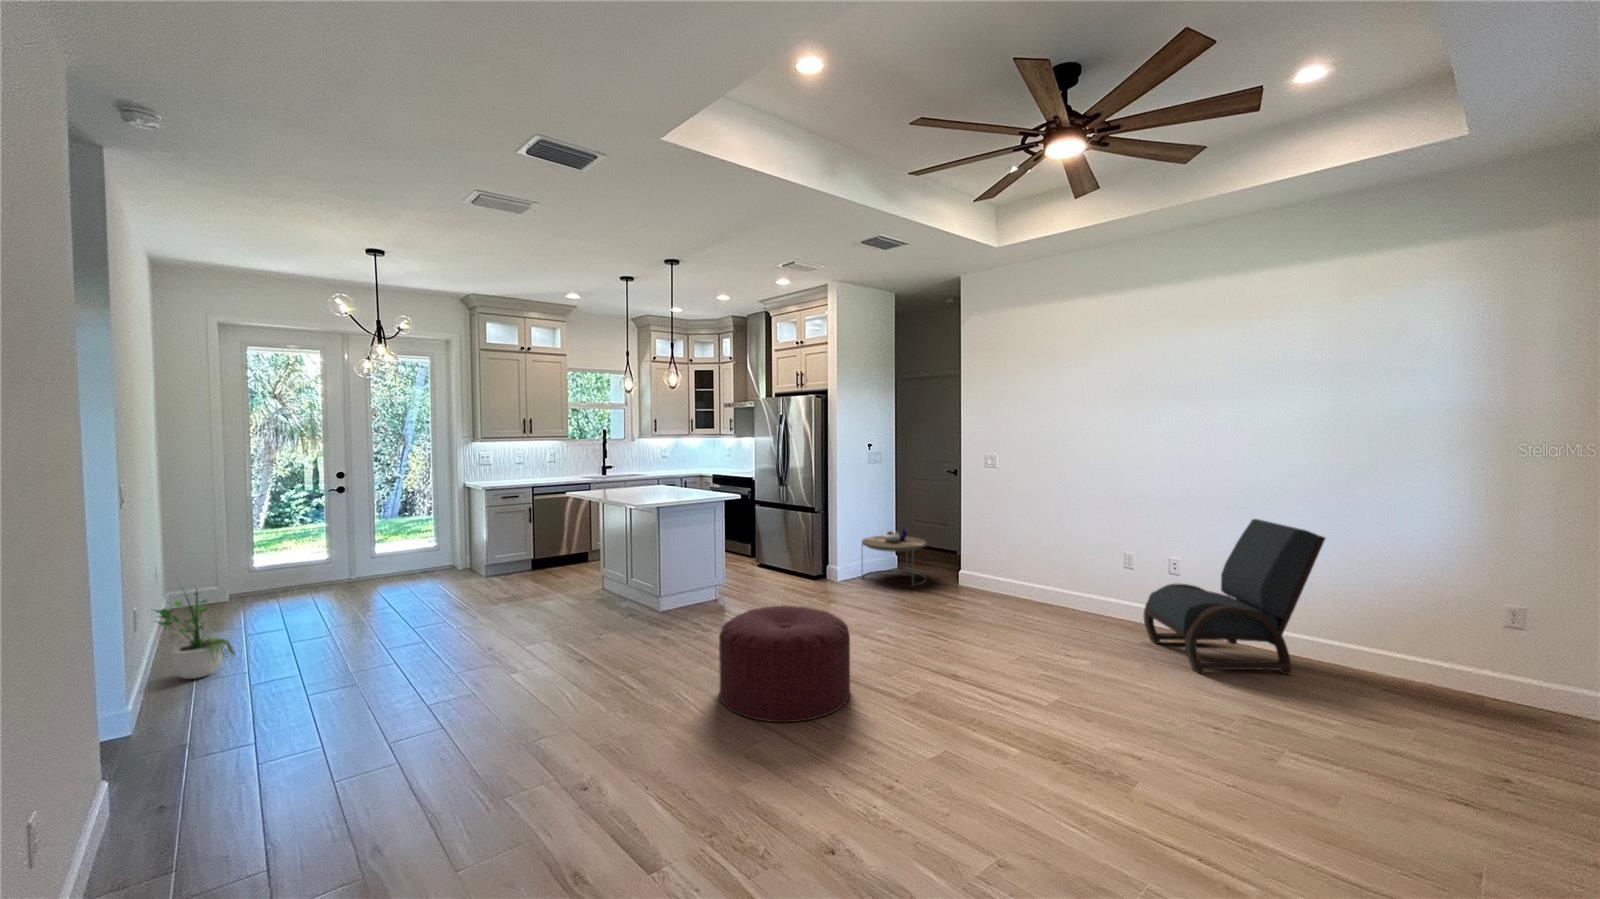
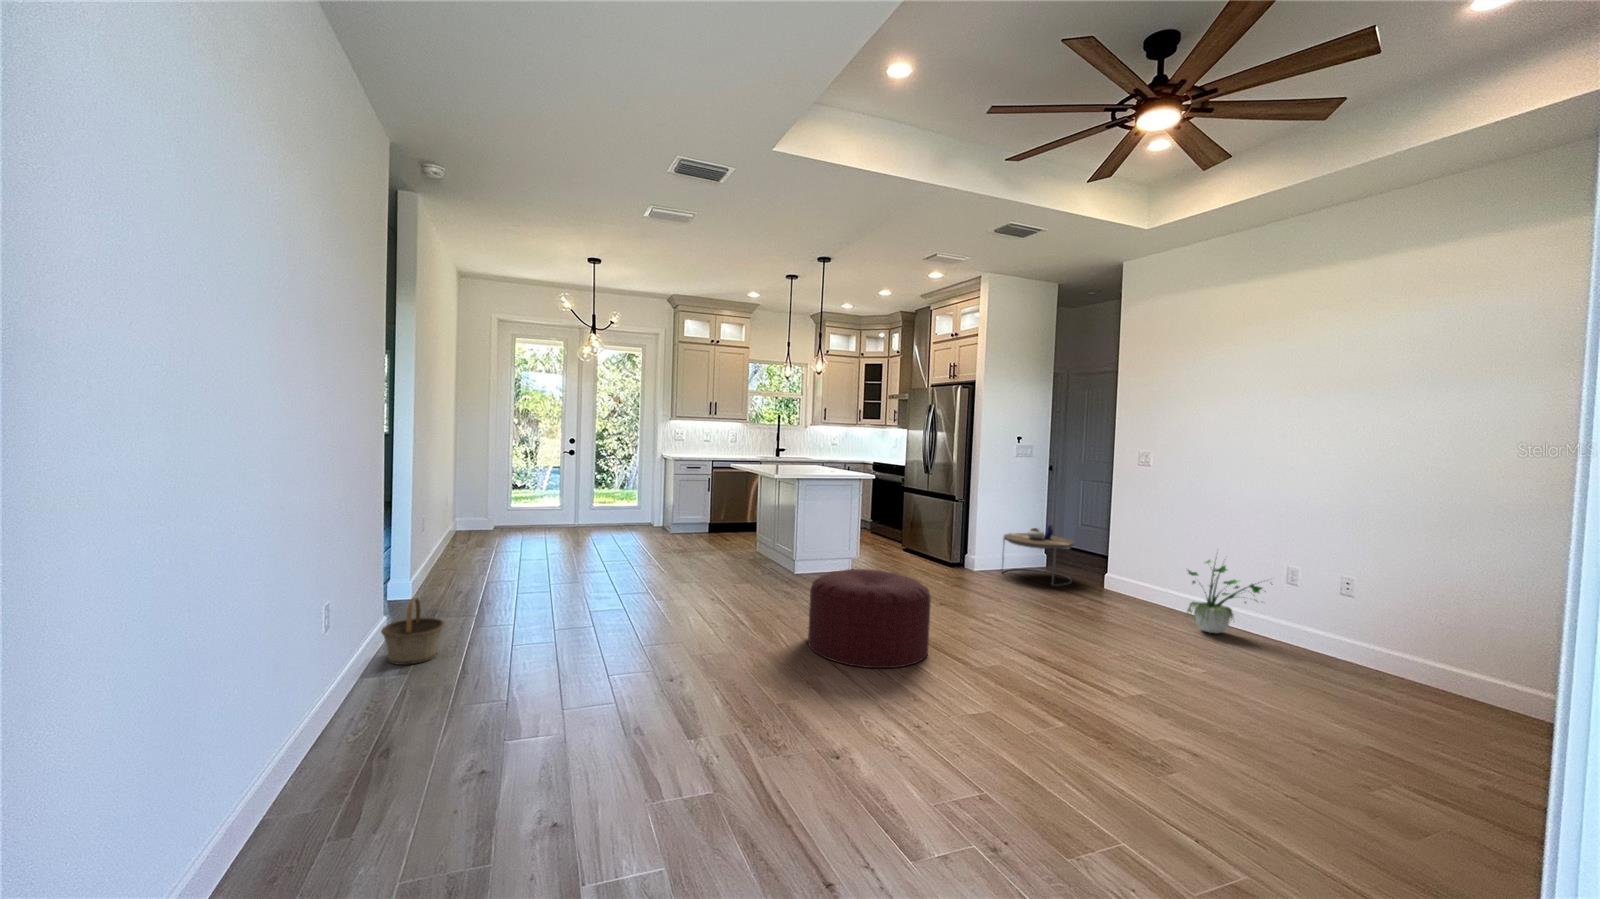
lounge chair: present [1143,519,1325,675] -> none [1299,540,1551,728]
potted plant: present [155,589,236,679] -> present [1187,560,1266,633]
basket: none [104,758,220,870] -> present [381,598,444,665]

